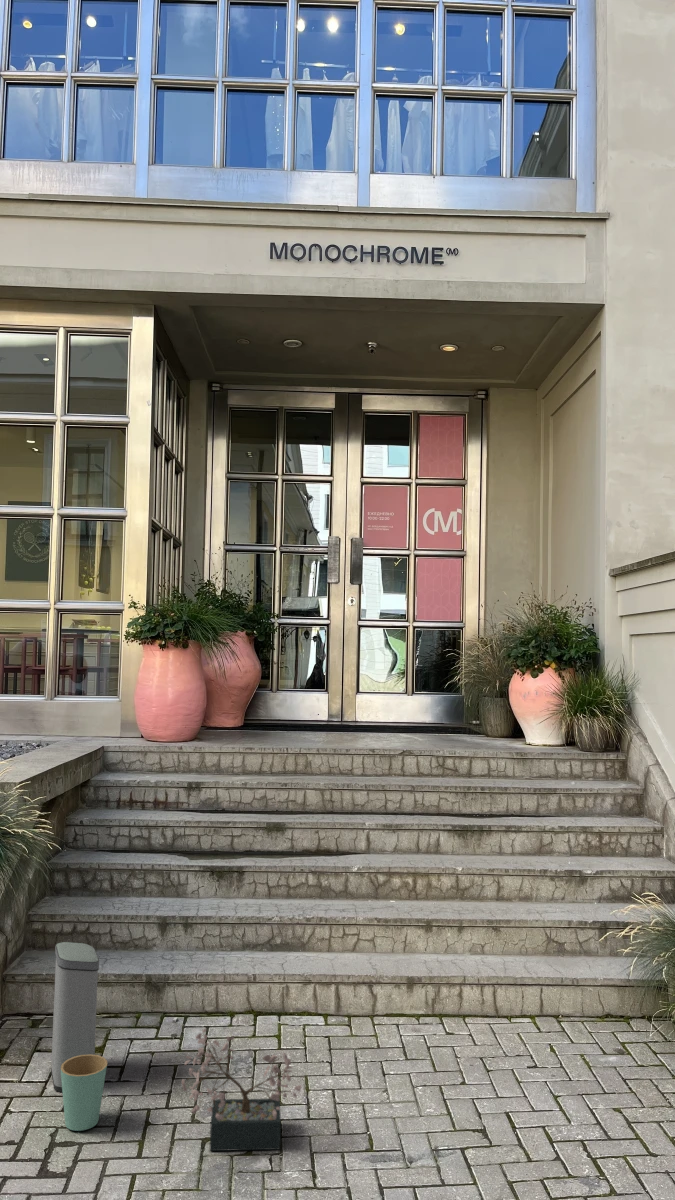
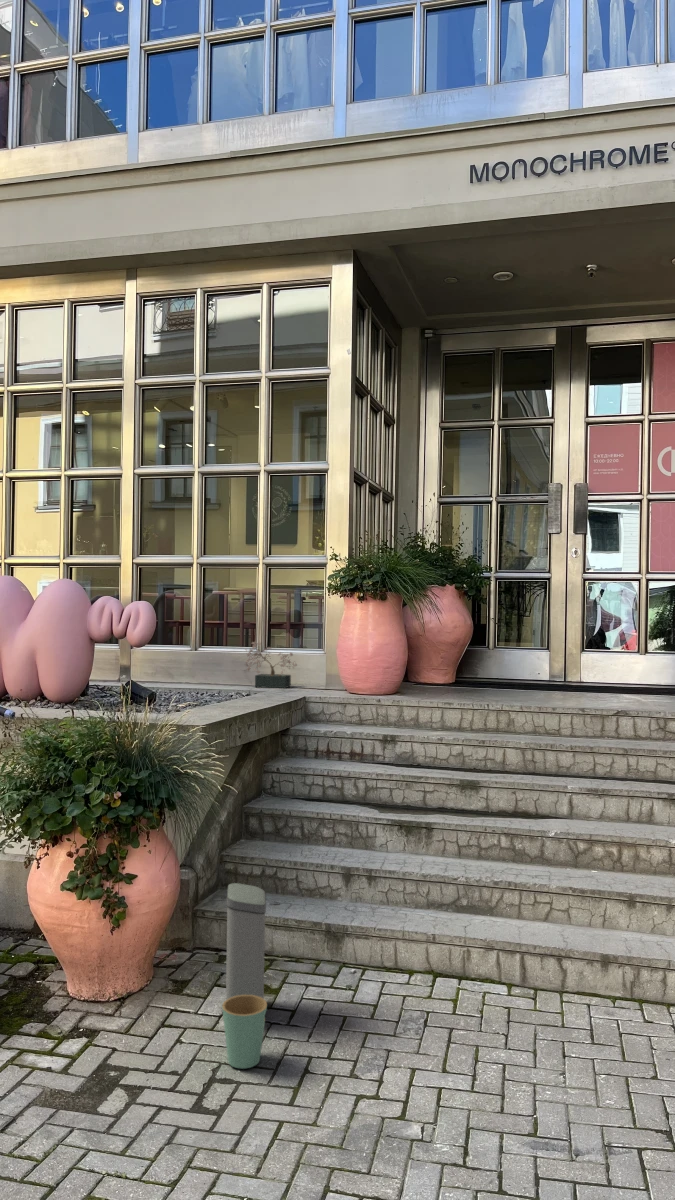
decorative plant: present [182,1029,301,1151] -> present [246,642,297,688]

